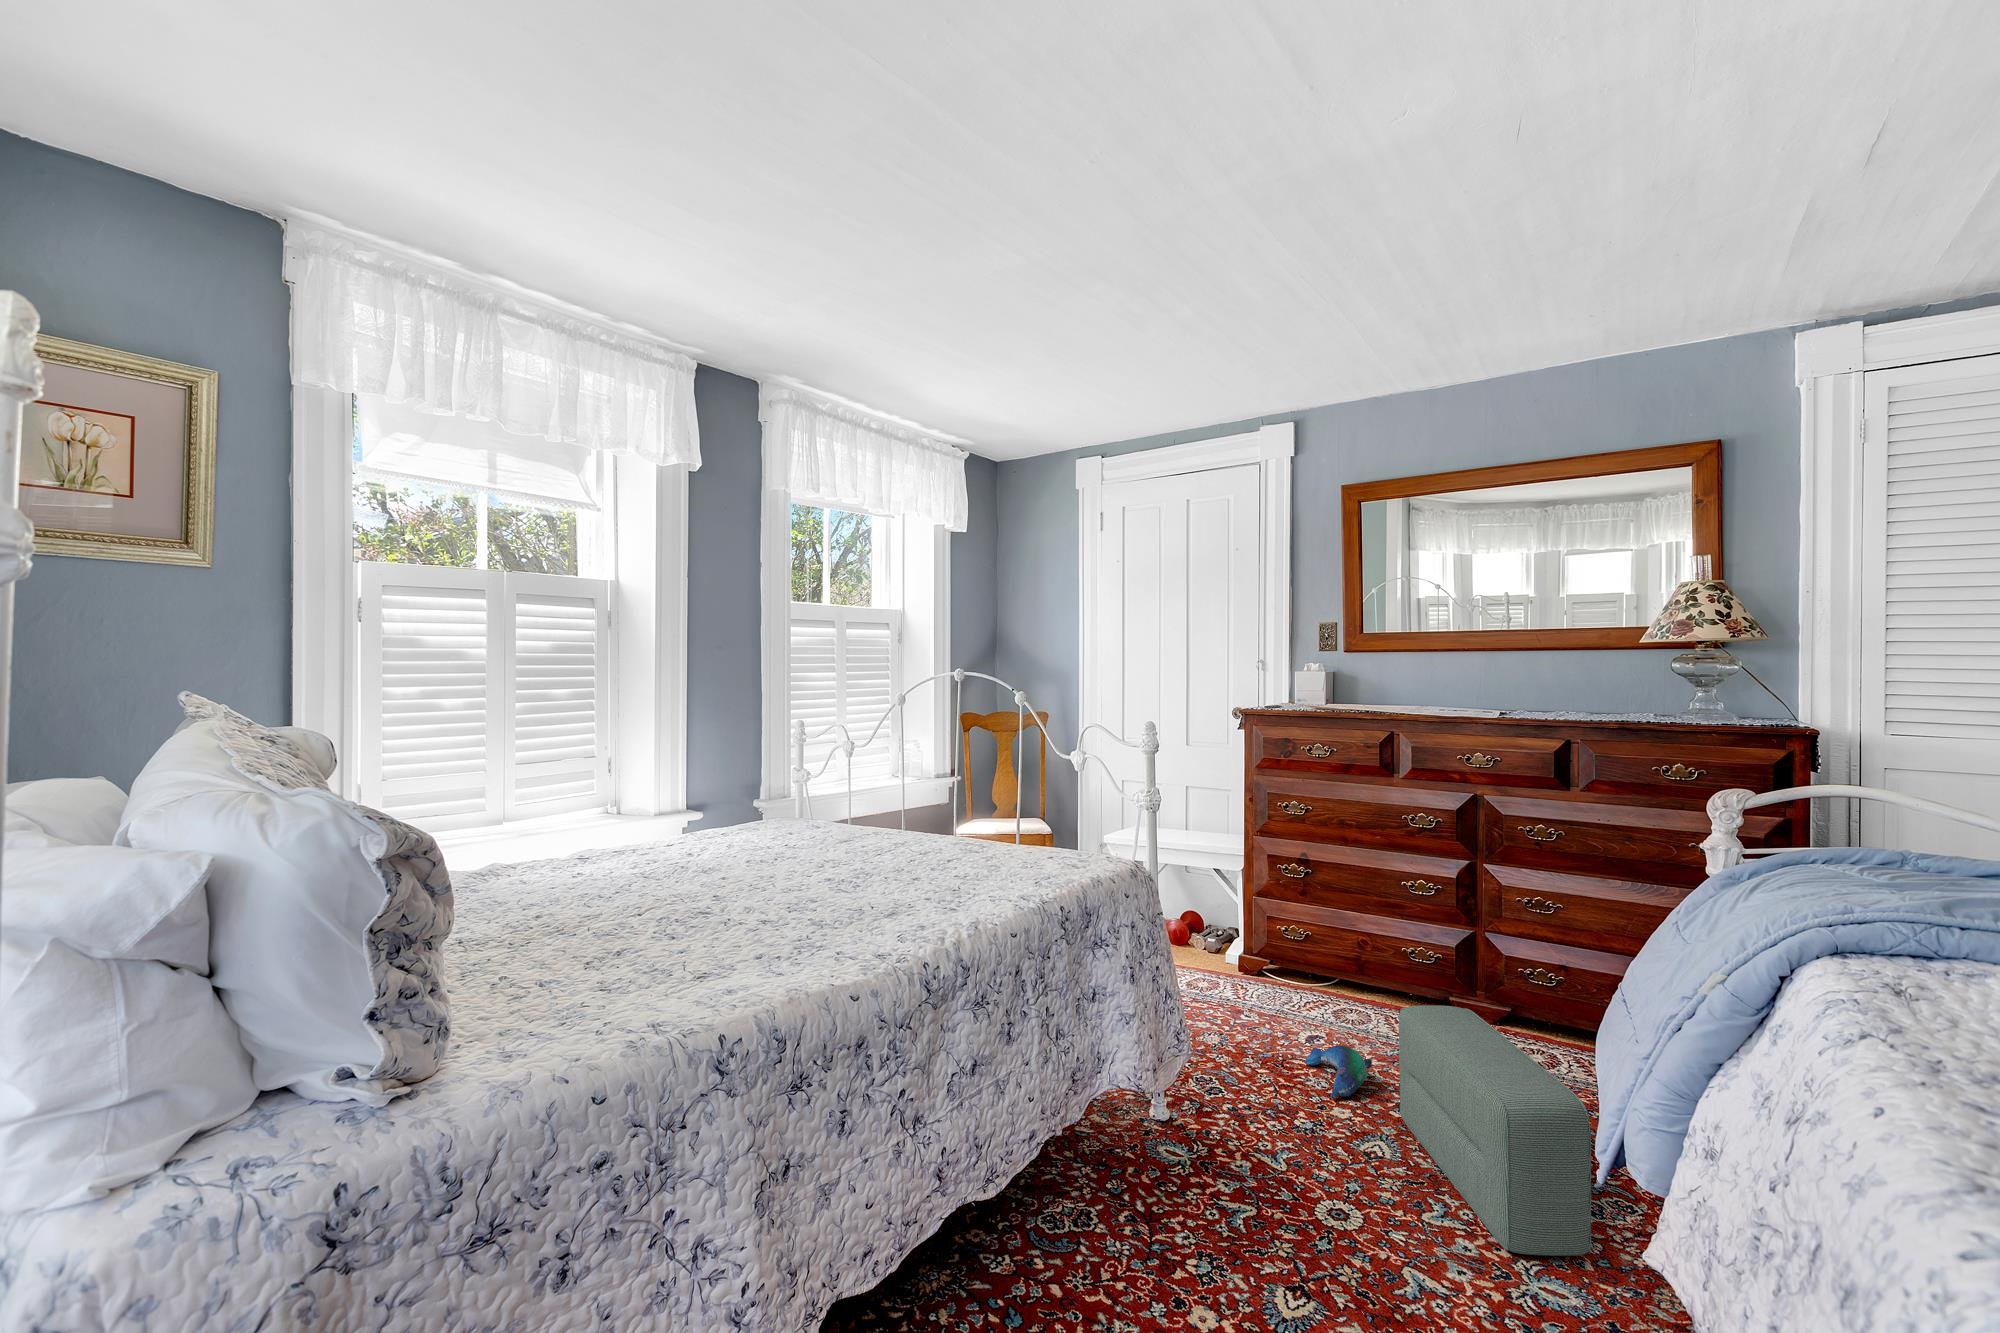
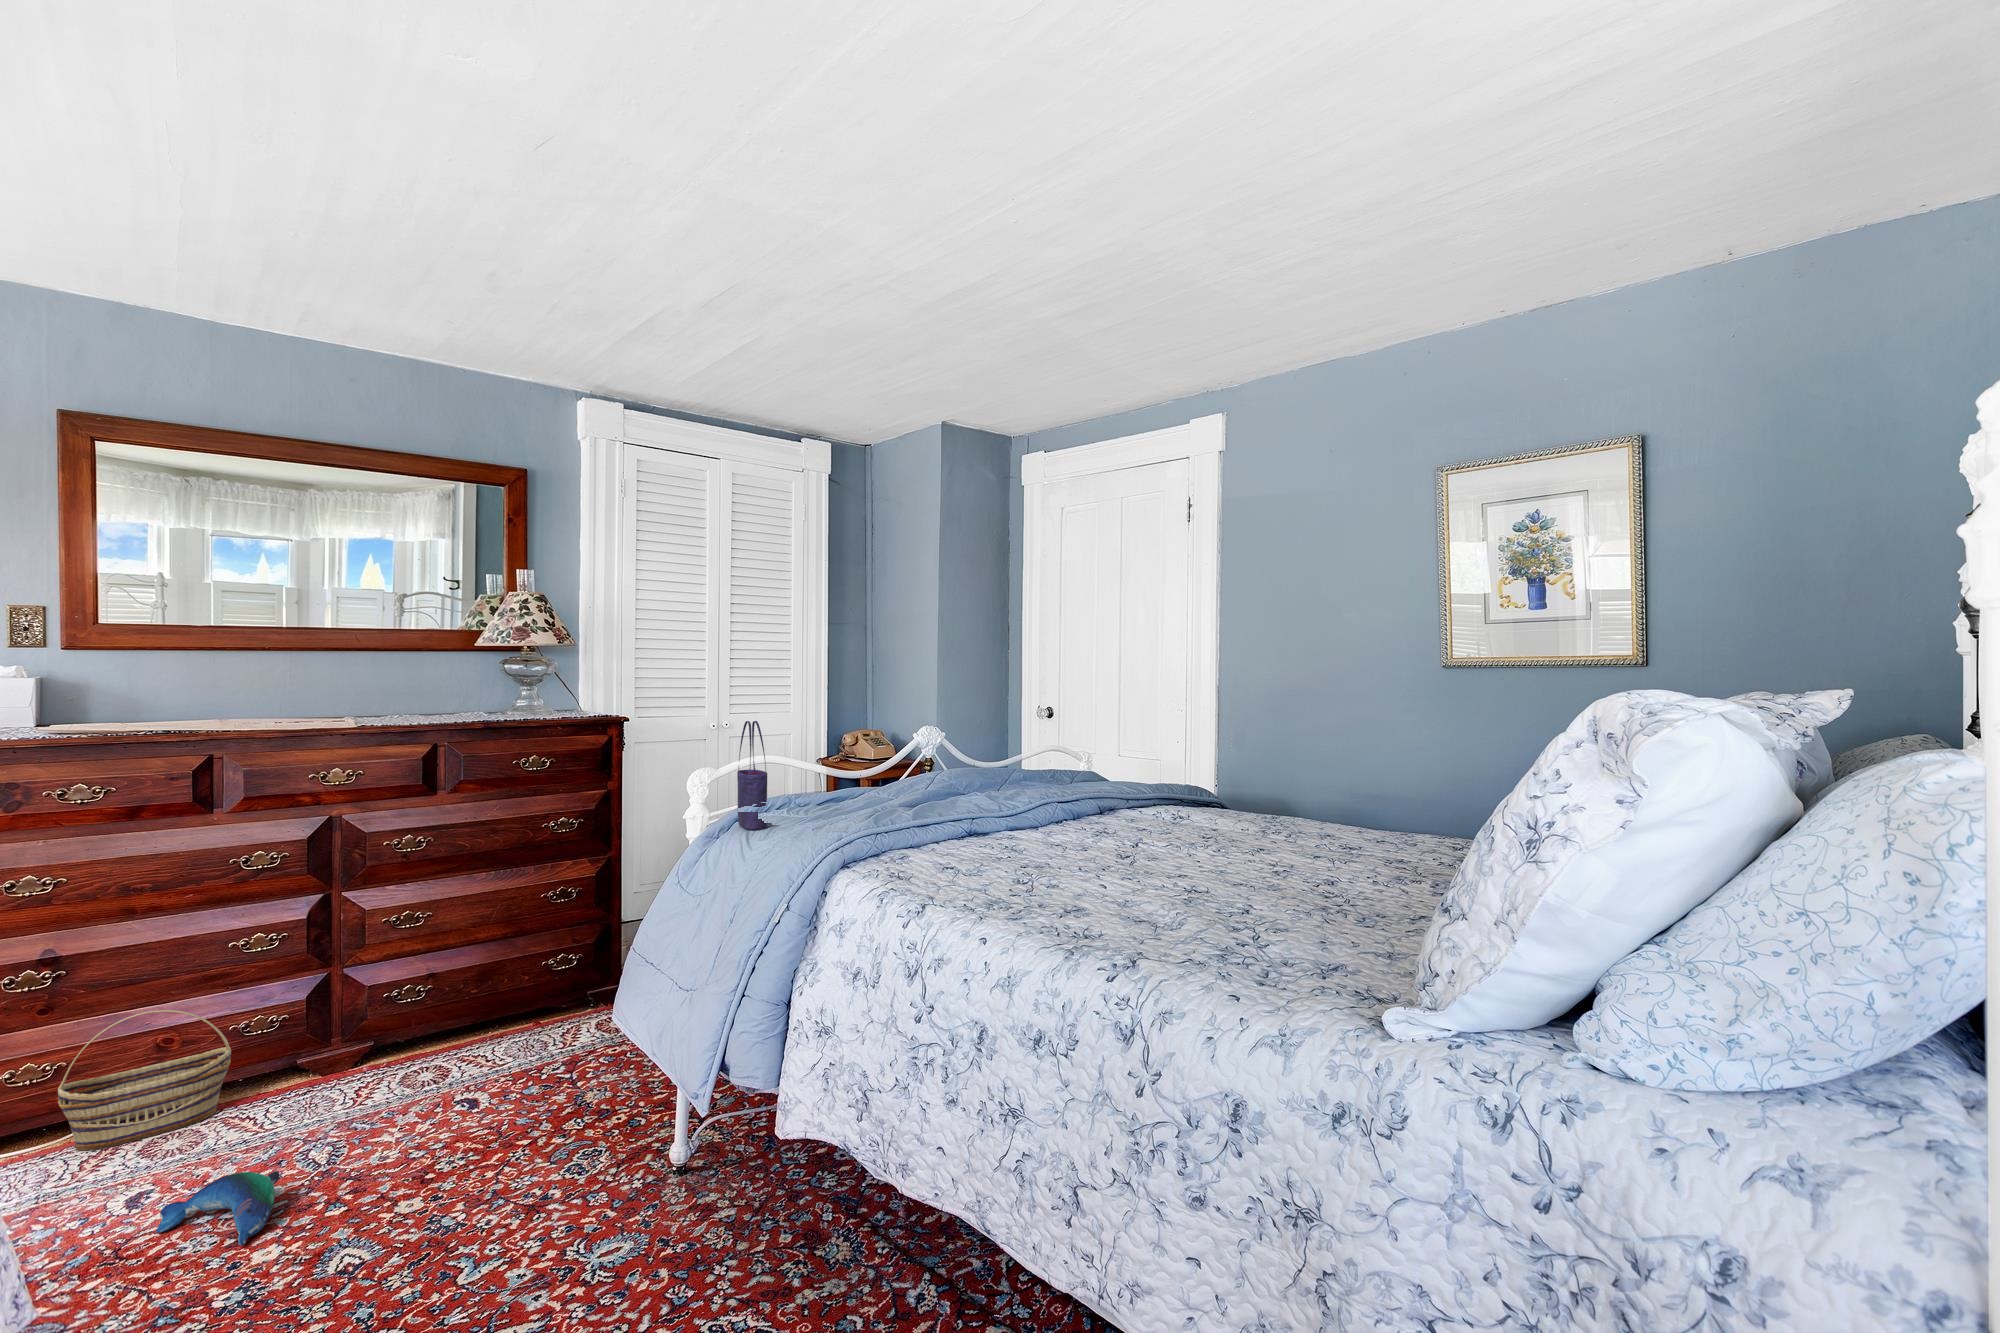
tote bag: none [1902,713,1954,884] -> present [737,721,768,830]
basket: none [1303,910,1399,1011] -> present [58,1010,231,1151]
pouf: present [1399,1005,1591,1256] -> none [342,1051,610,1250]

